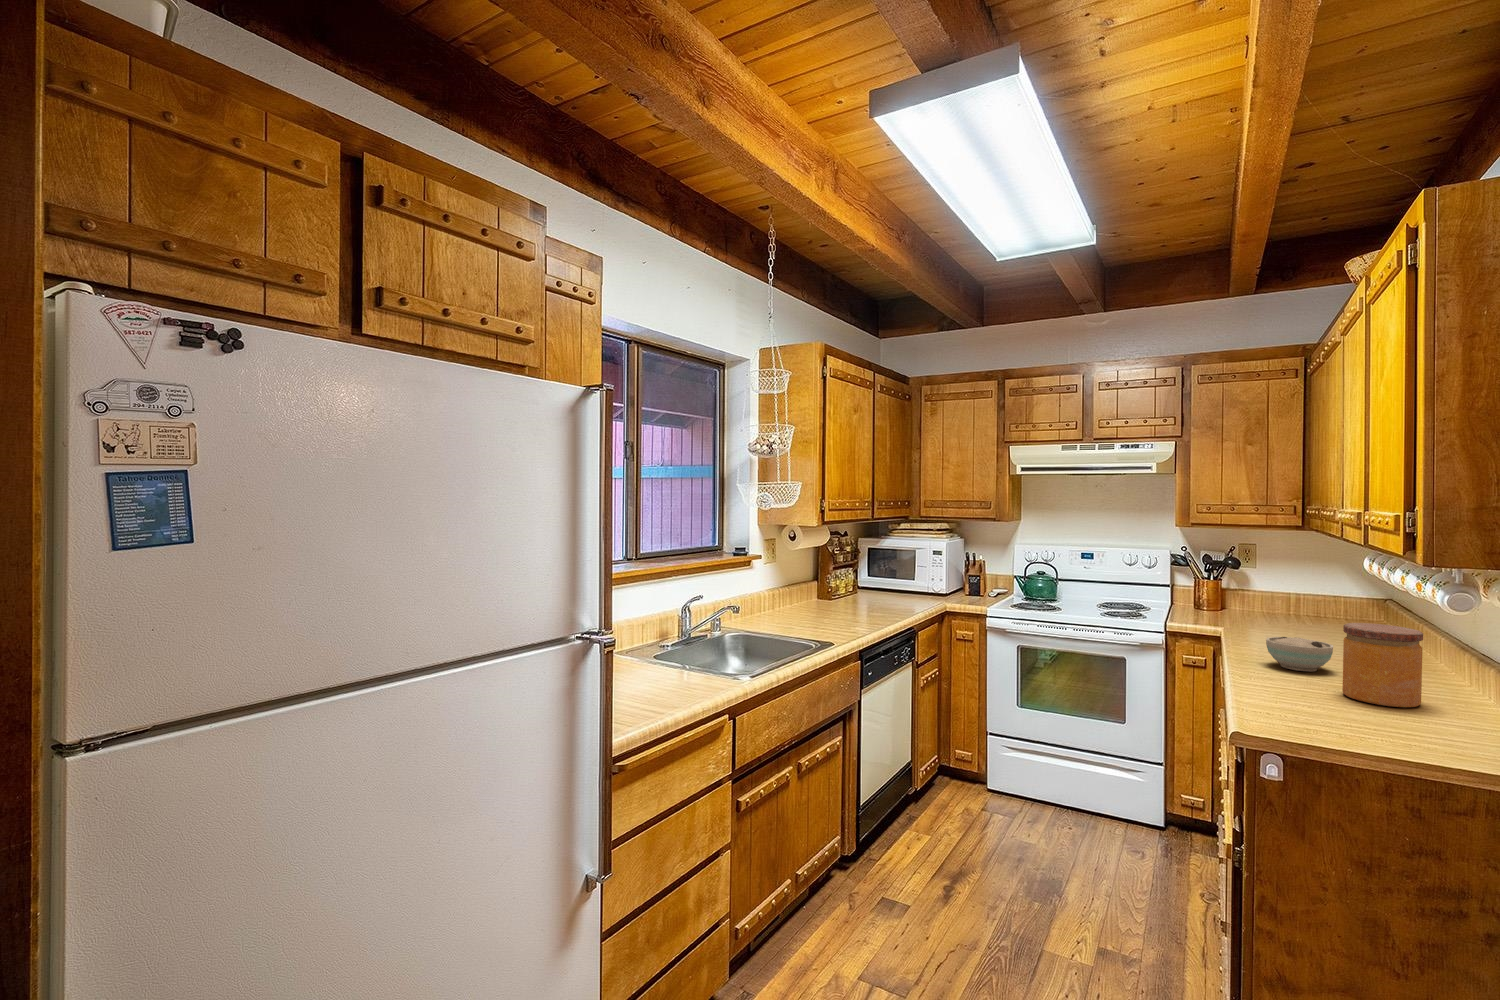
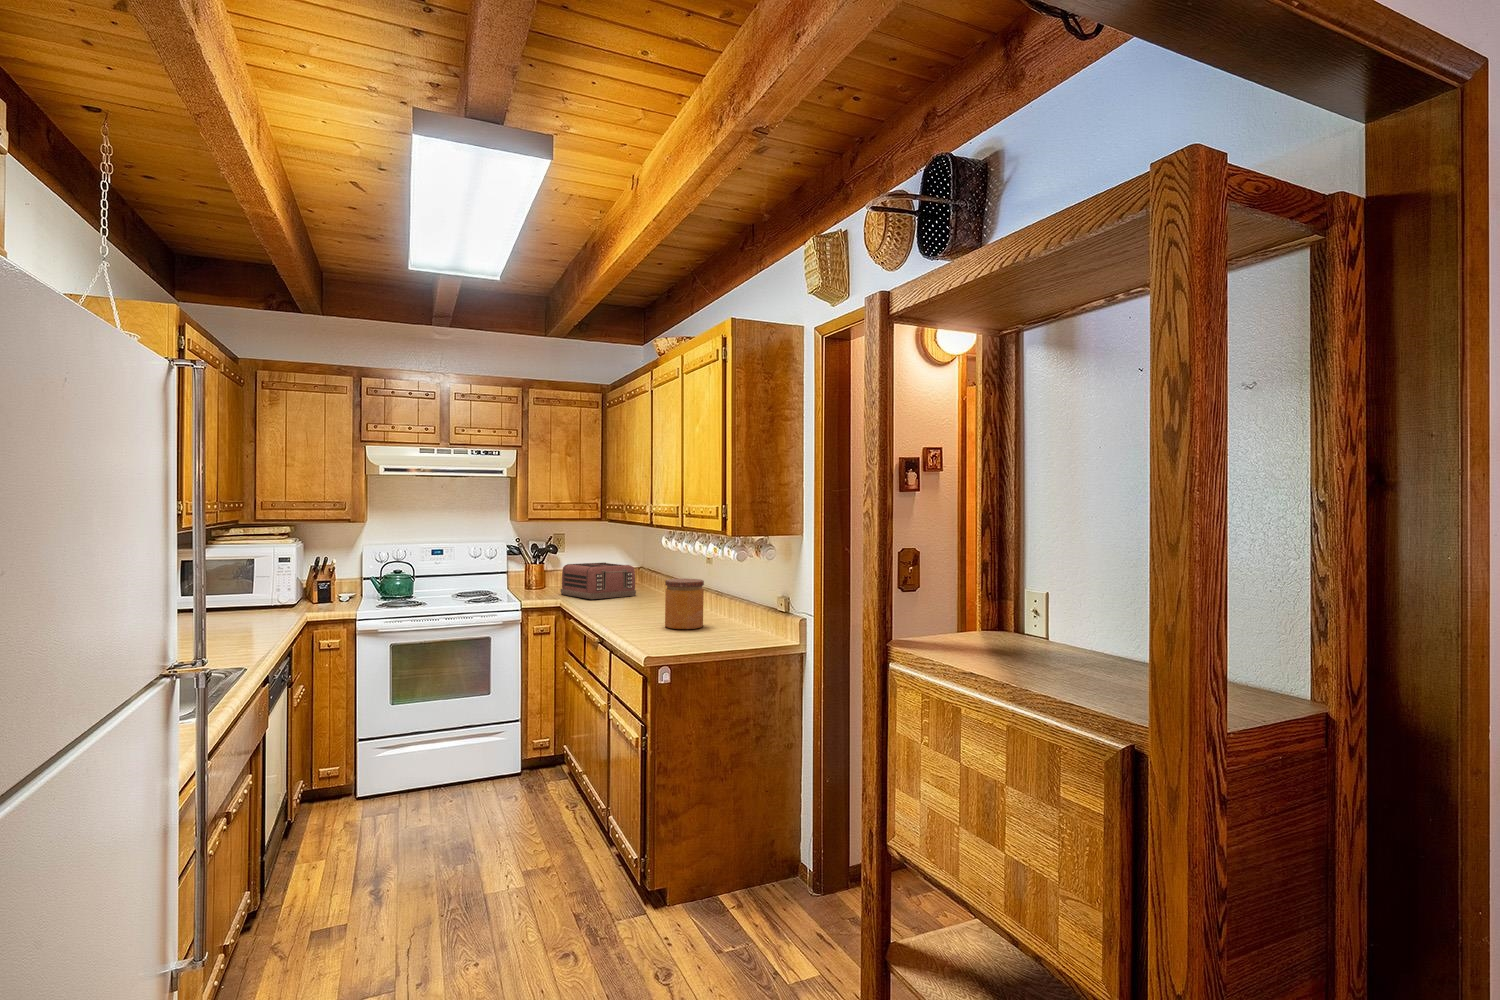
toaster: none [1236,582,1355,636] -> present [560,563,636,599]
bowl: present [1266,637,1333,672] -> none [610,596,649,619]

